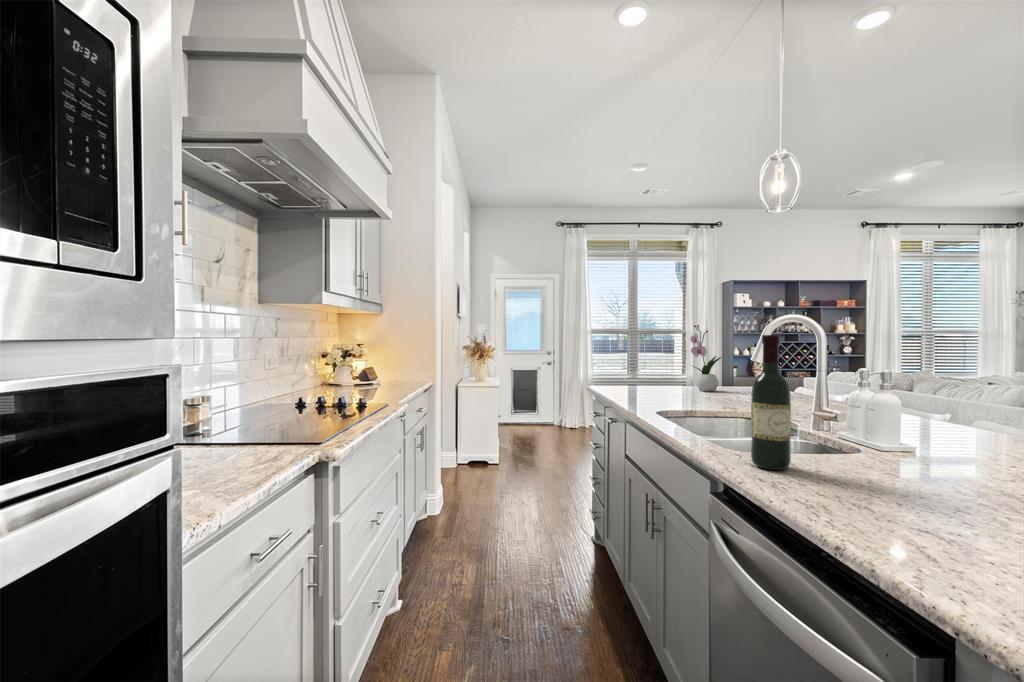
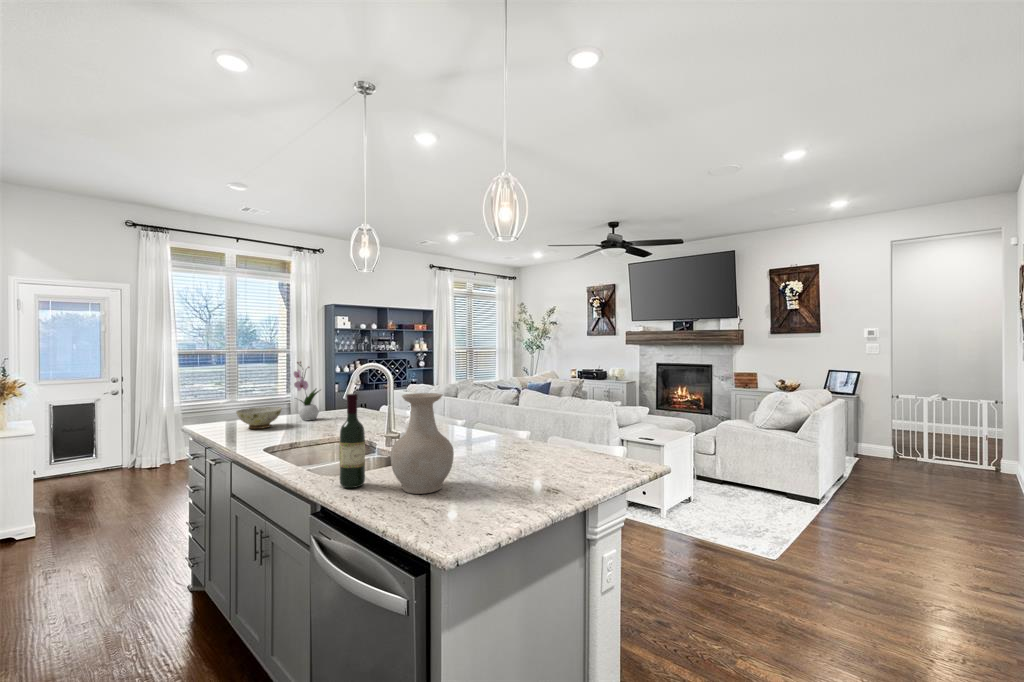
vase: none [837,335,974,504] -> present [390,393,454,494]
ceramic bowl: none [632,372,678,394] -> present [236,407,282,429]

